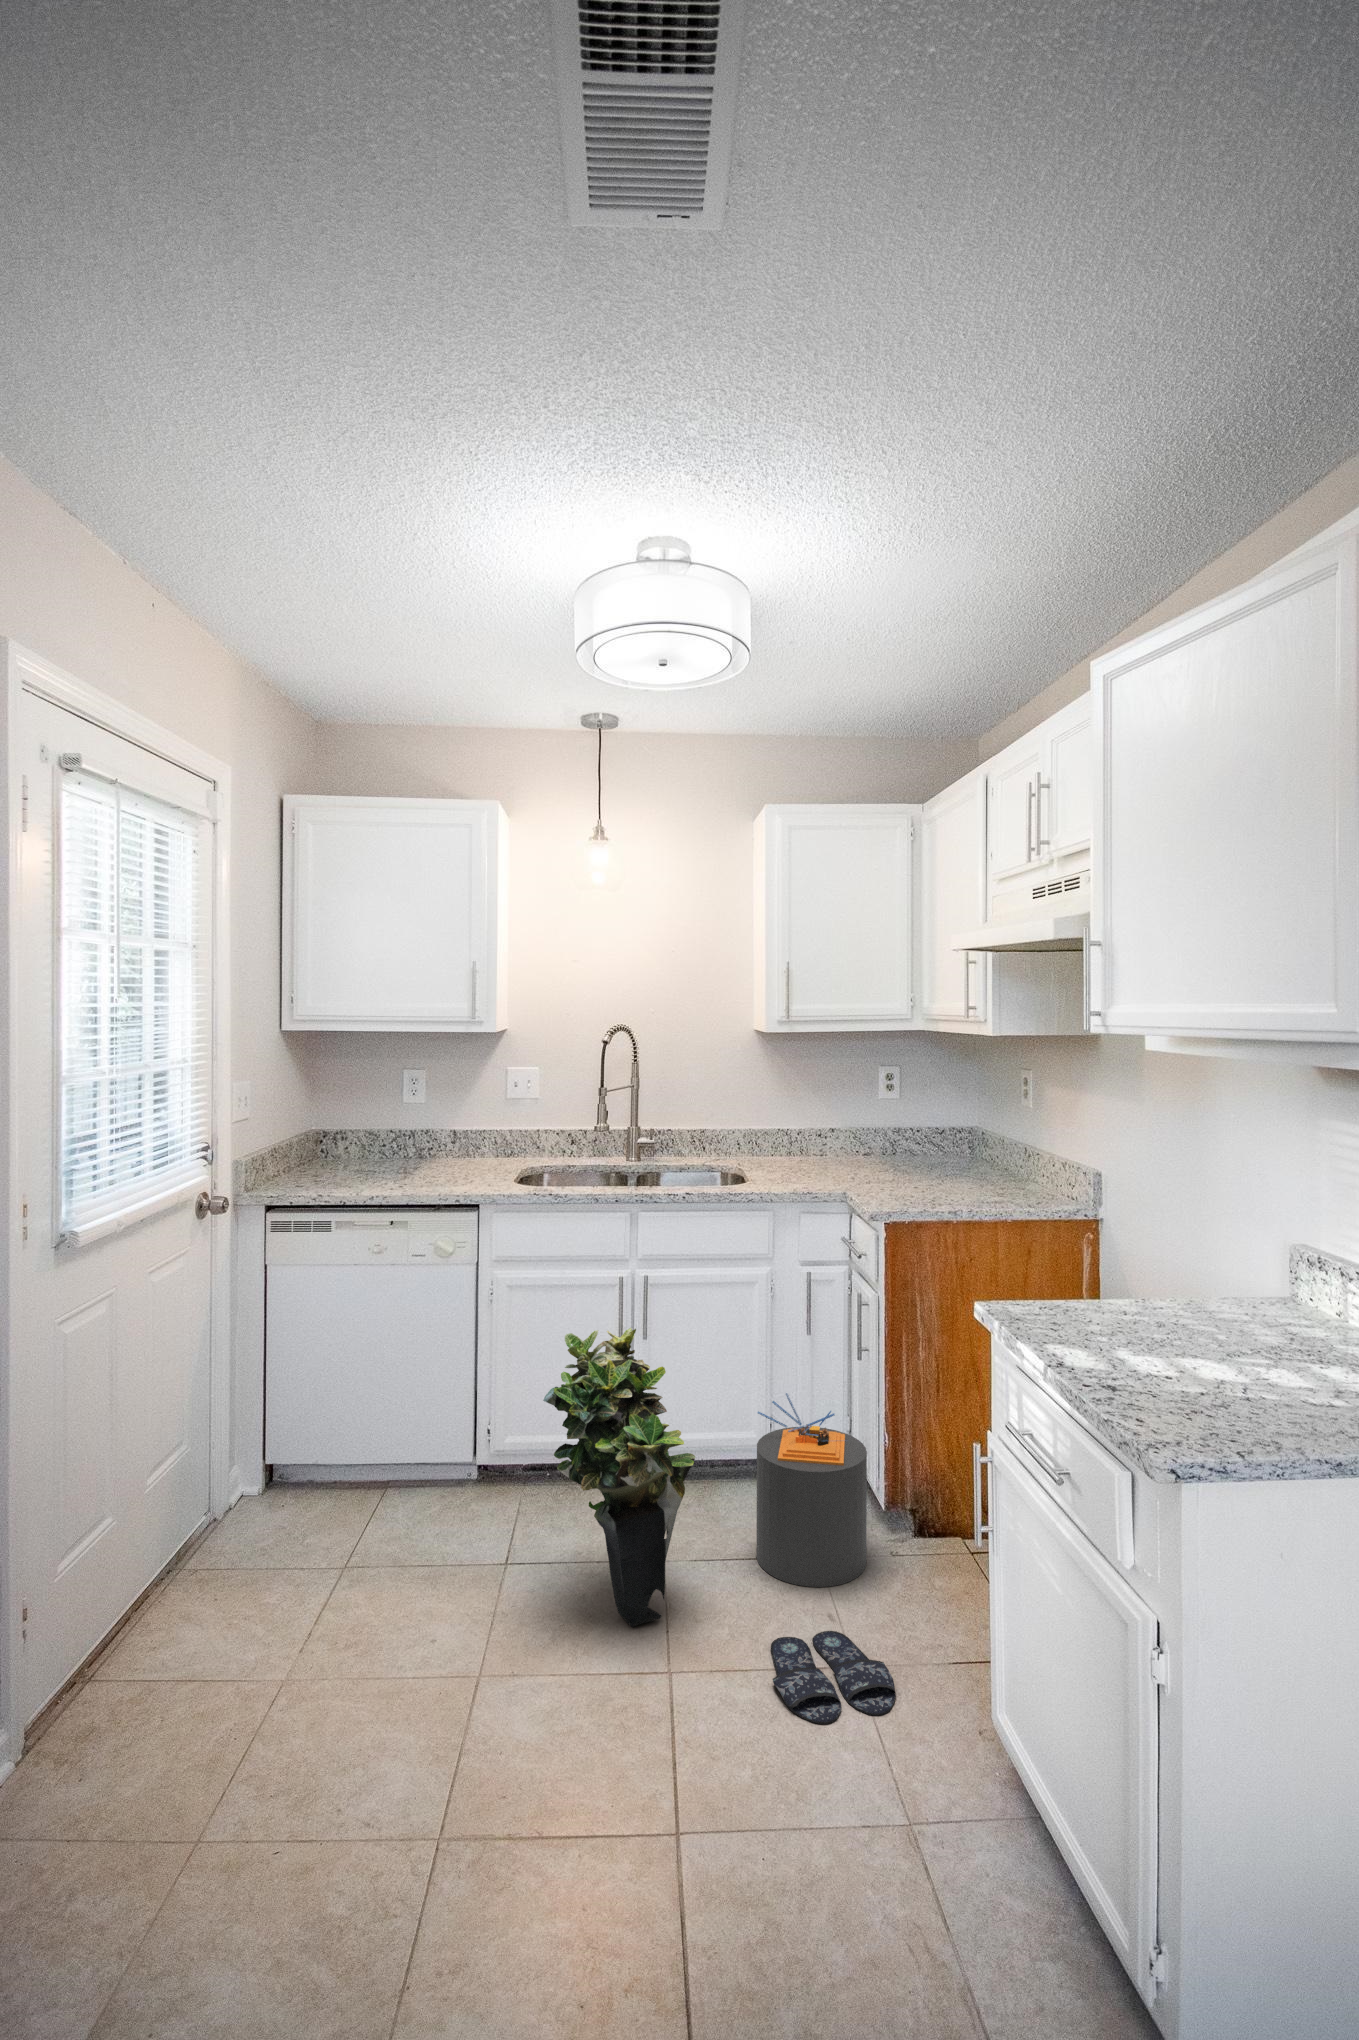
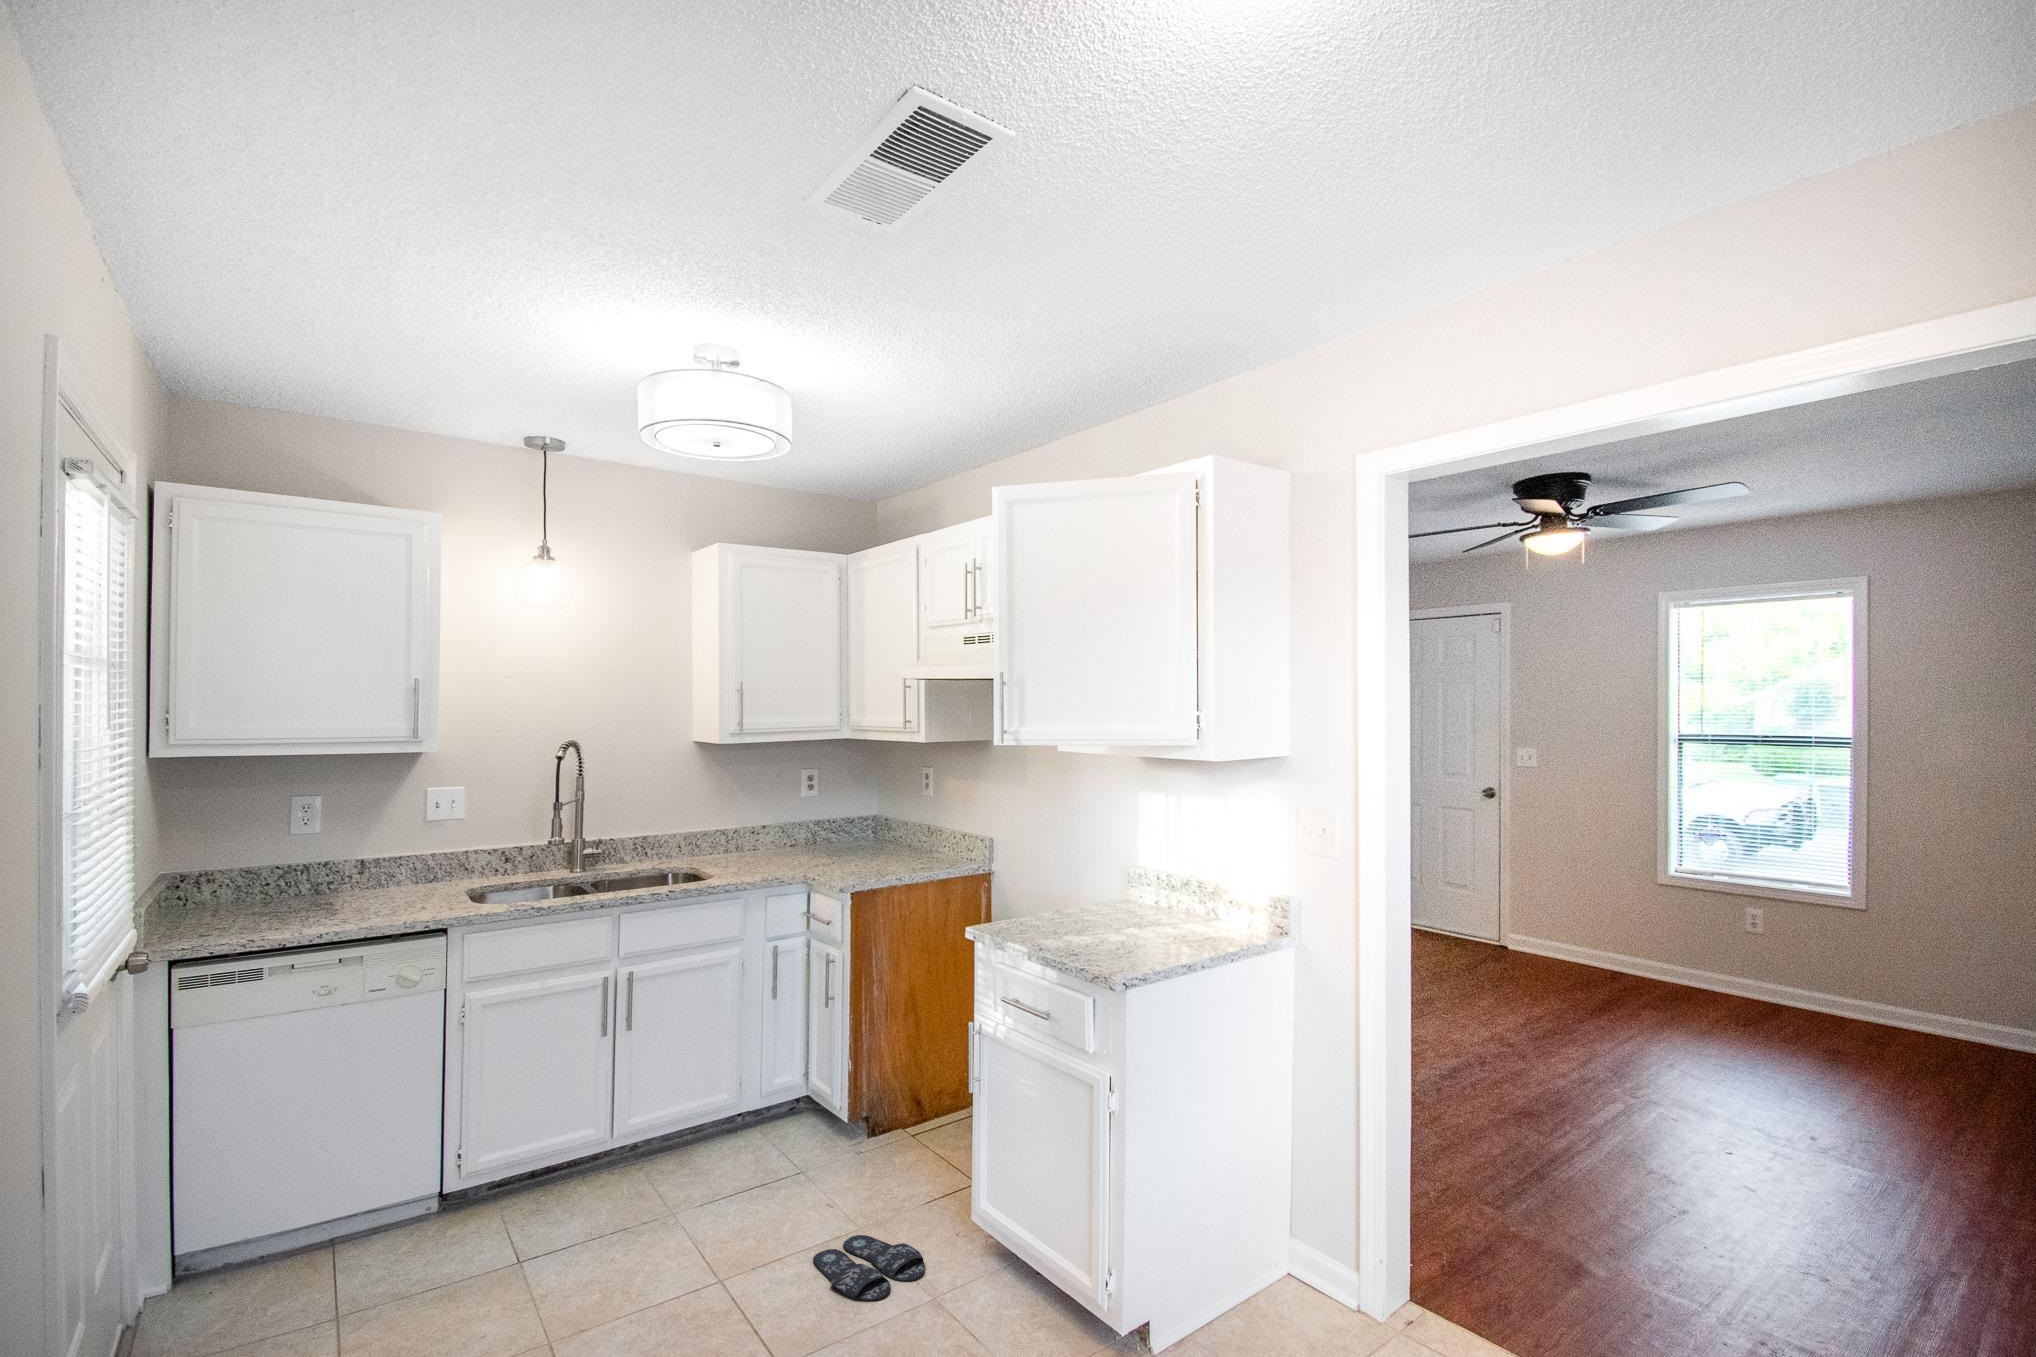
potted plant: present [543,1328,695,1627] -> none [591,1020,732,1288]
trash can: present [756,1393,867,1587] -> none [754,1051,855,1214]

